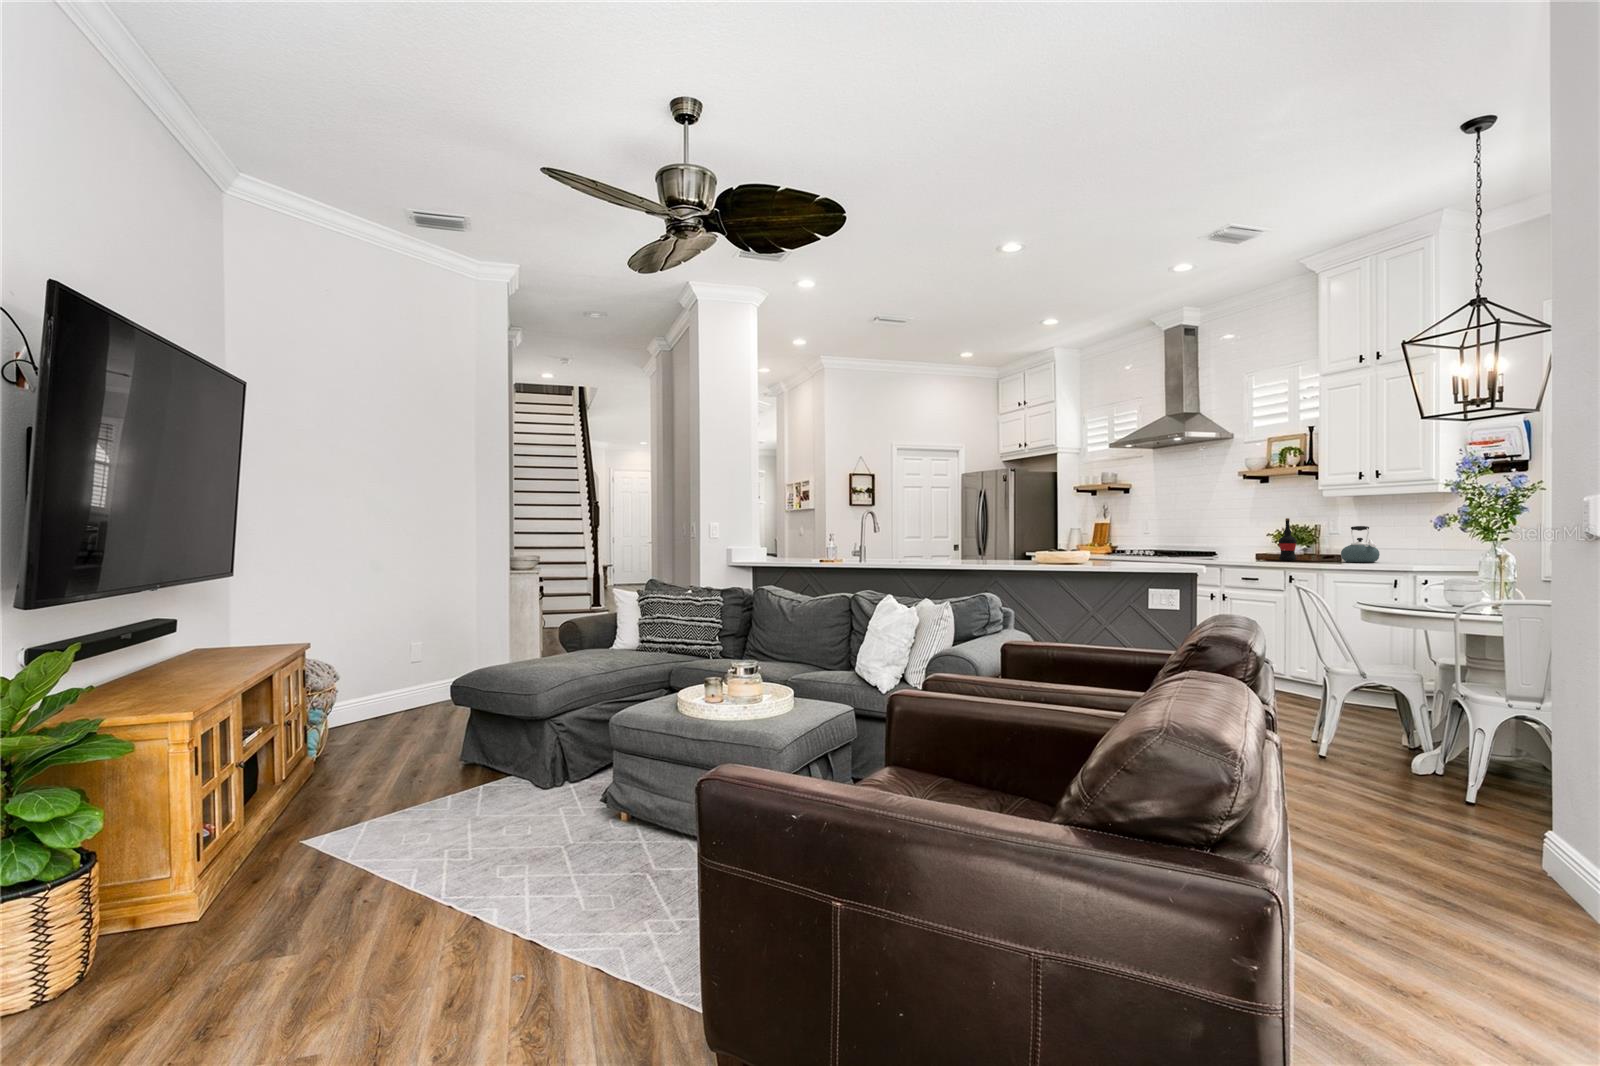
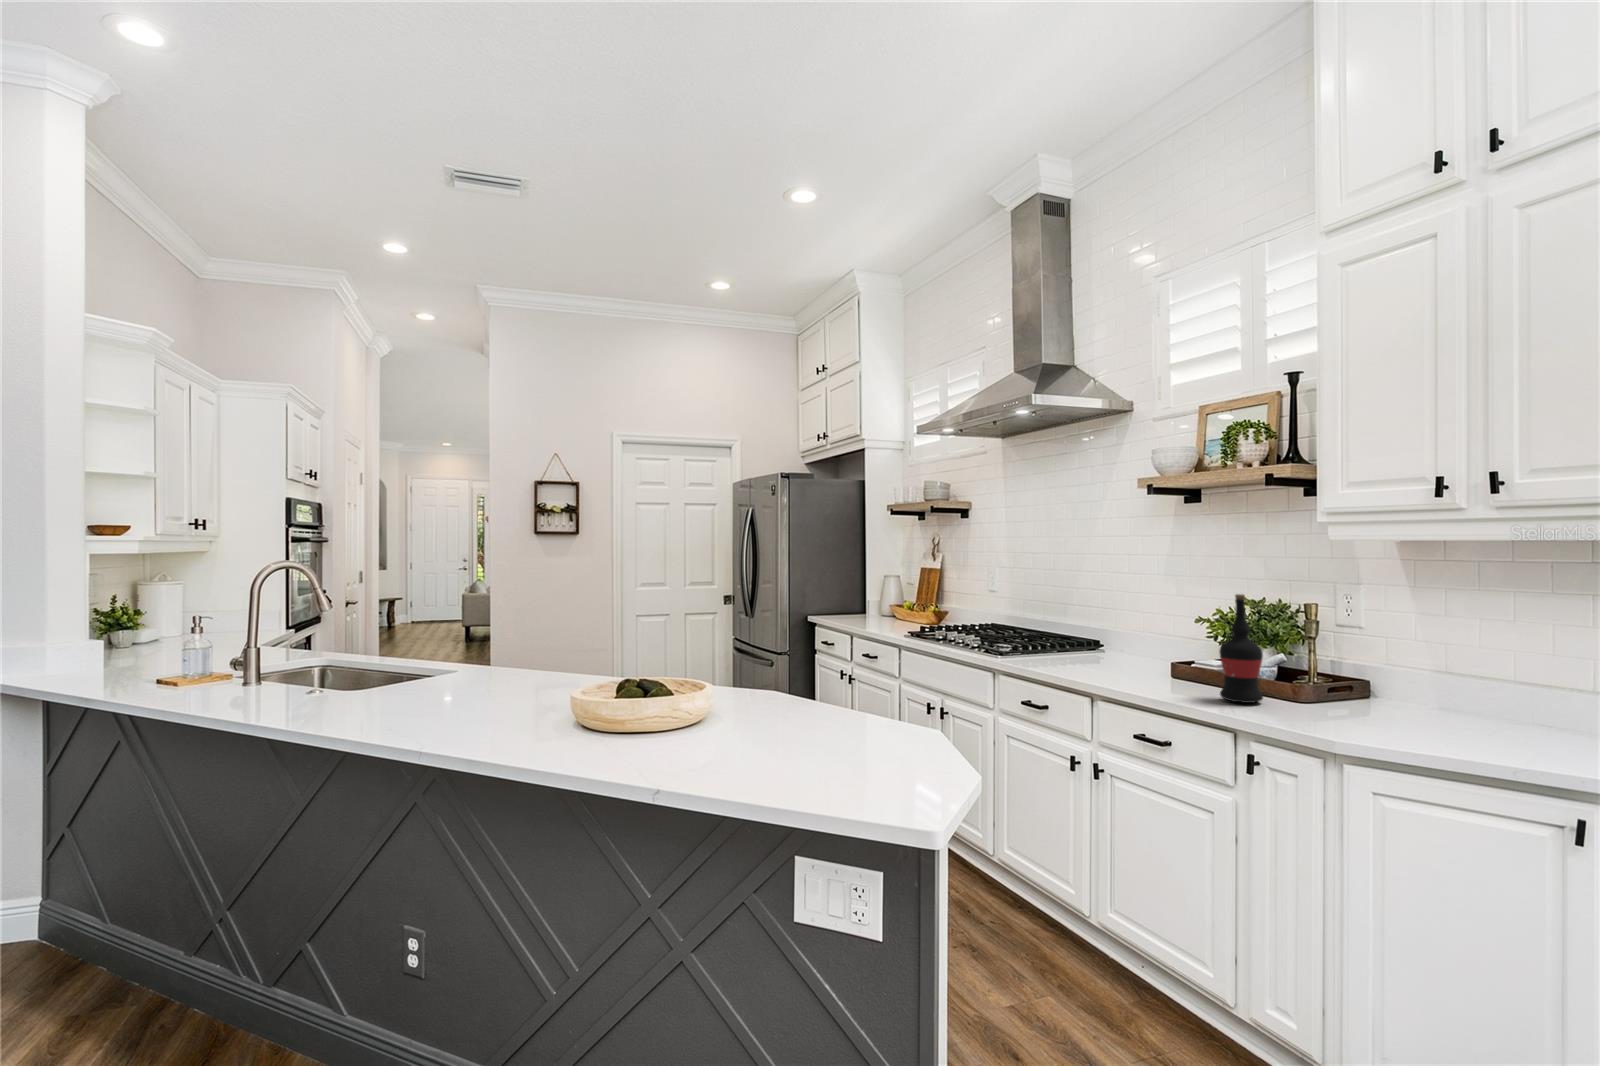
kettle: present [1341,526,1380,562] -> none [1381,625,1491,732]

